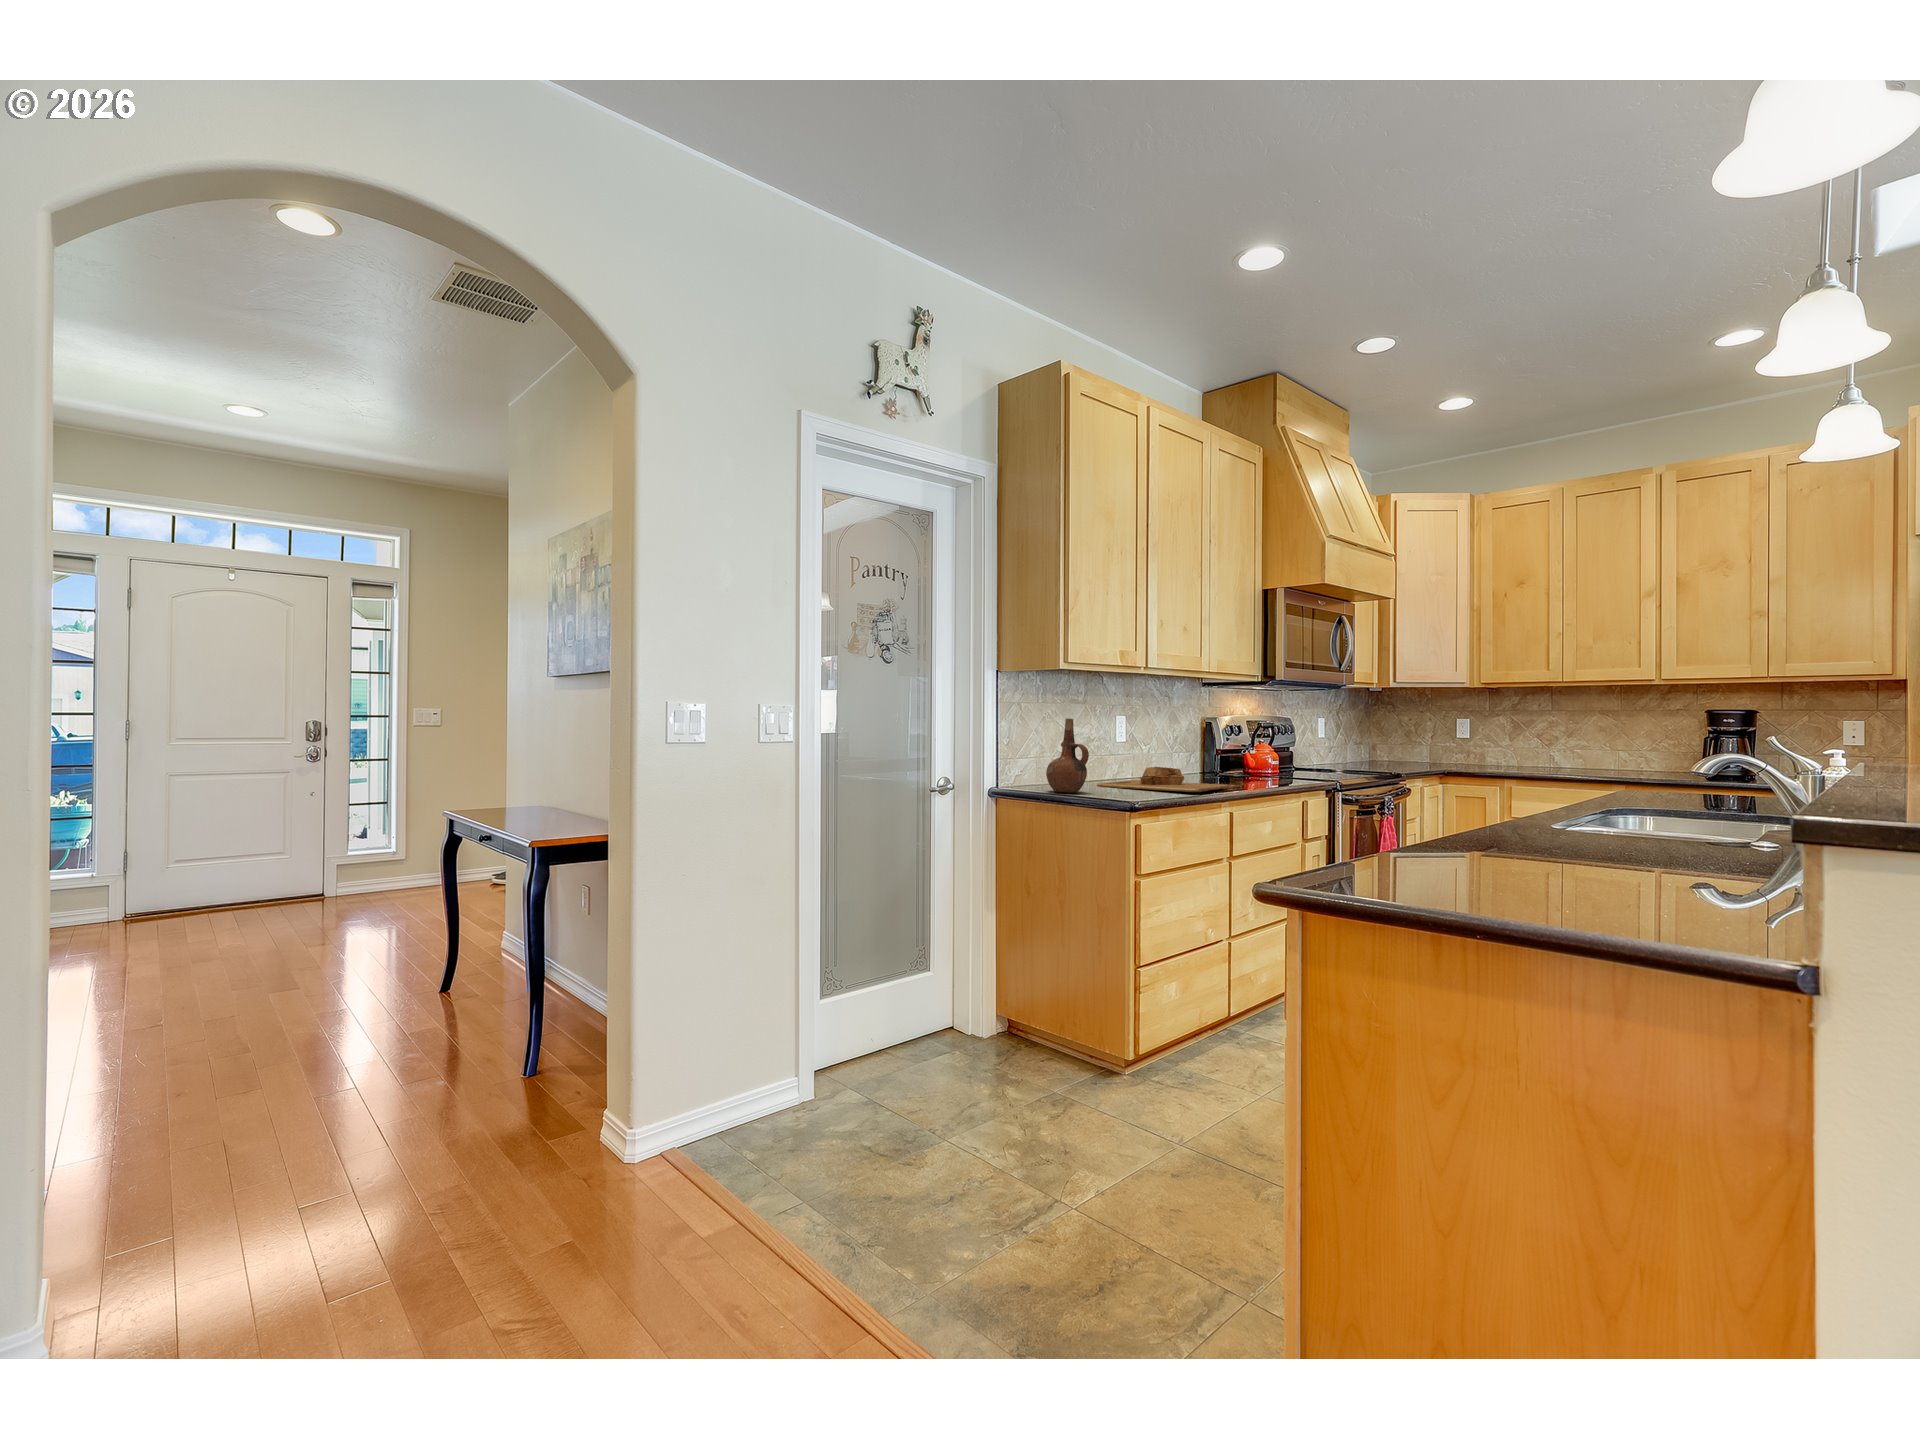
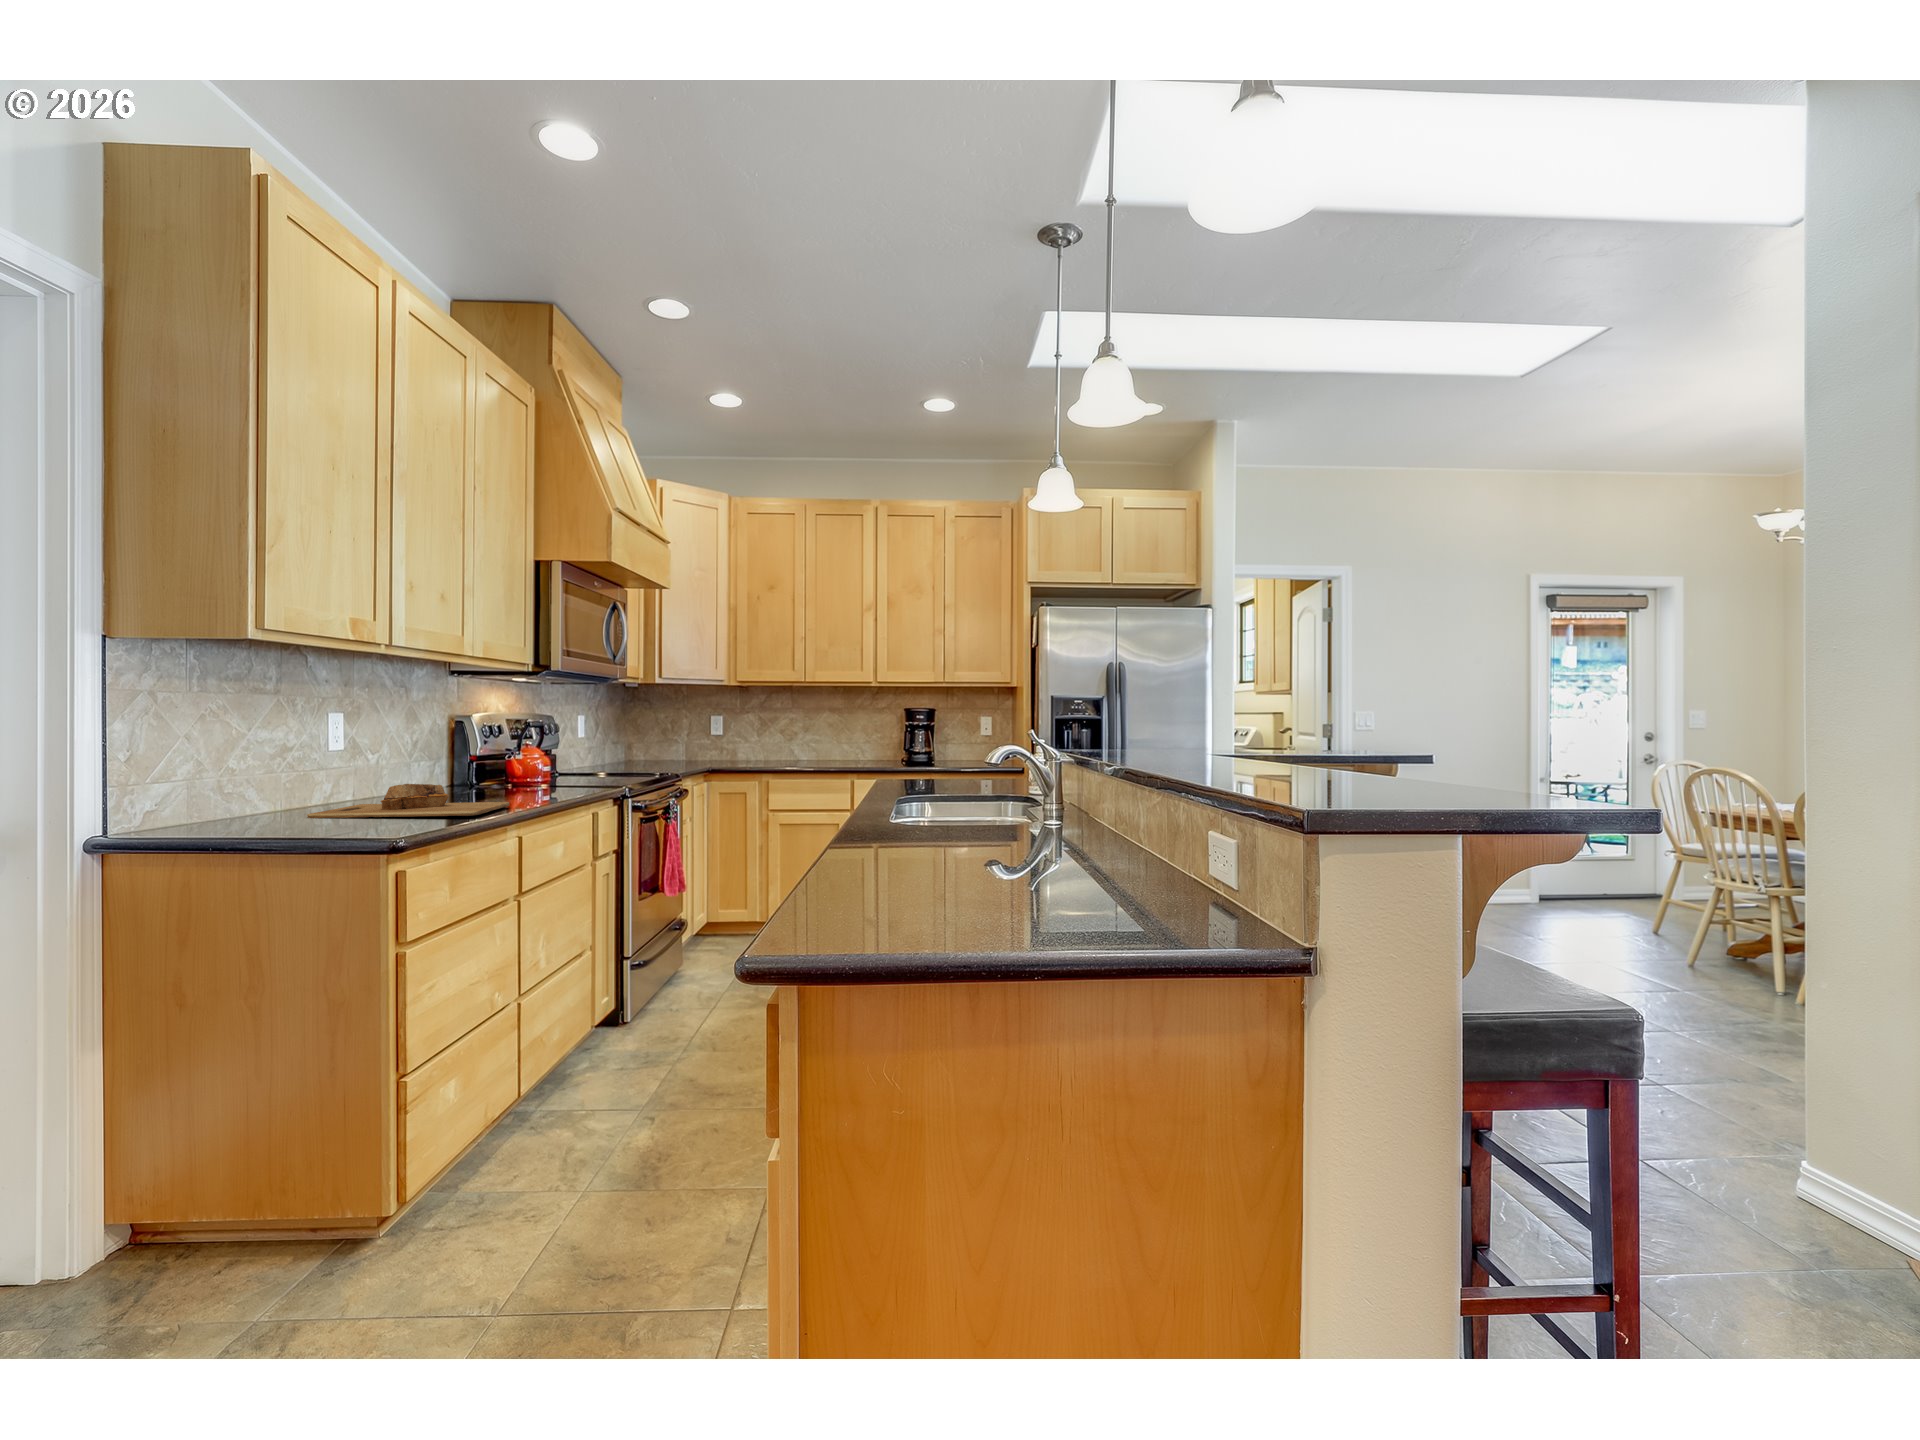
ceramic pitcher: present [1046,719,1089,793] -> none [221,717,305,833]

